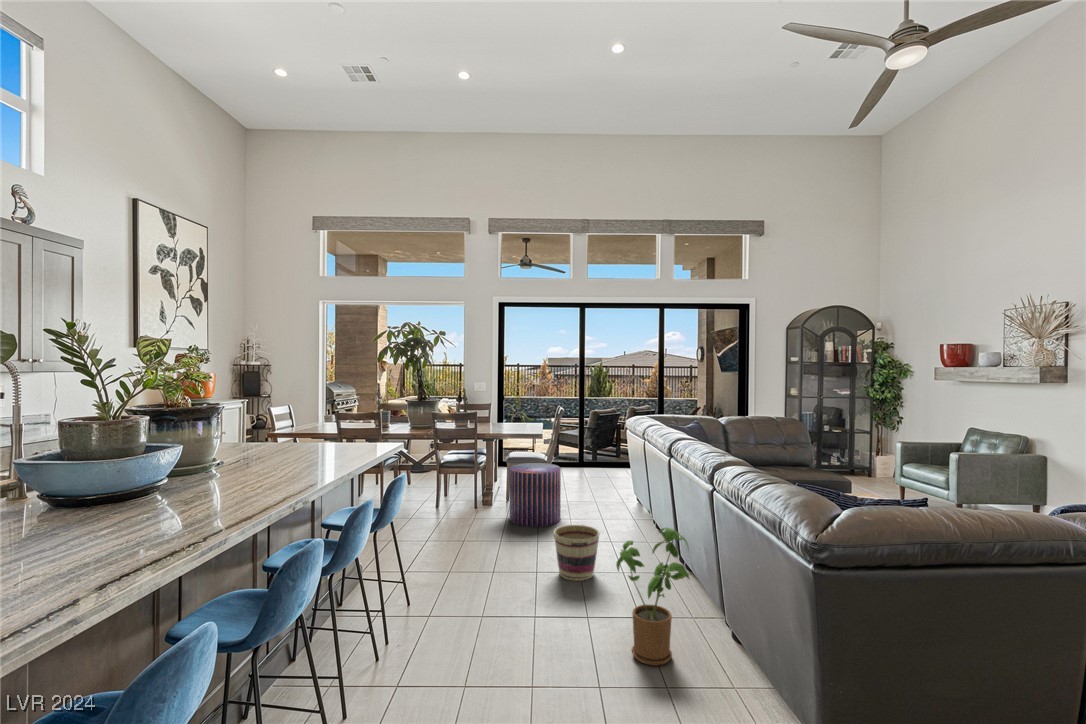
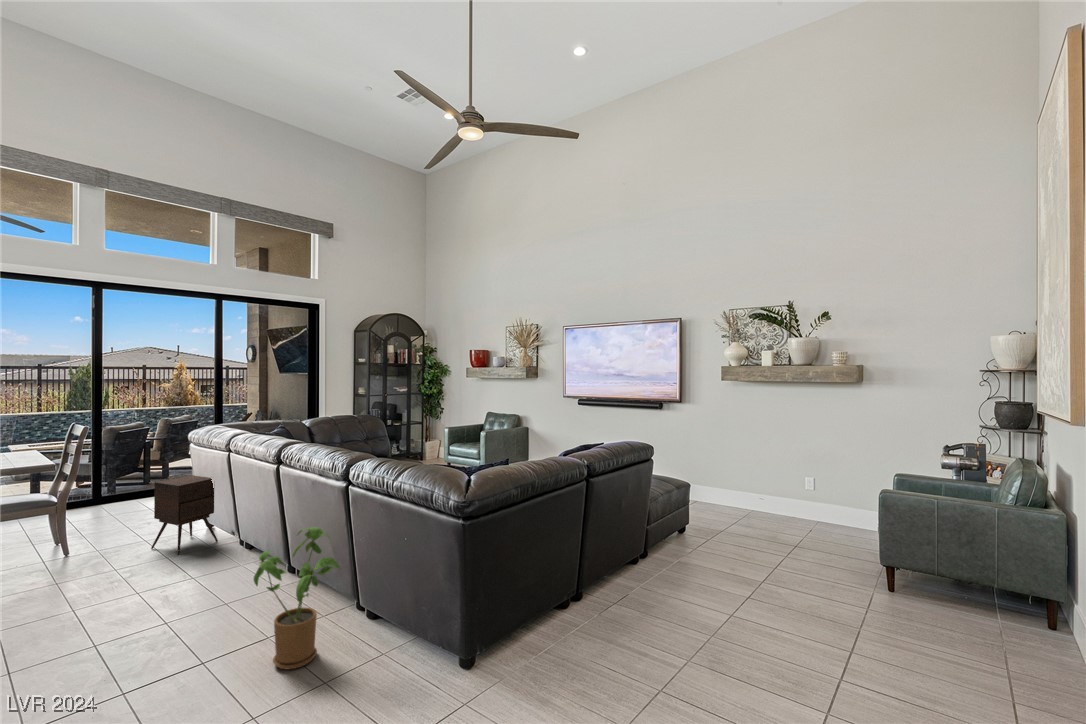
side table: none [588,459,635,526] -> present [151,475,218,555]
pouf: present [510,463,561,527] -> none [19,496,111,586]
basket: present [554,525,600,581] -> none [132,555,199,625]

